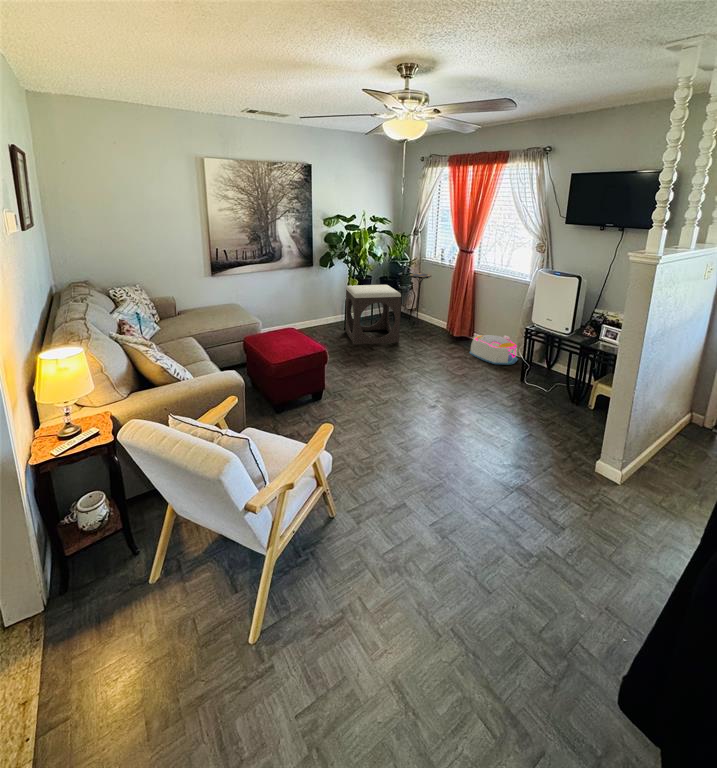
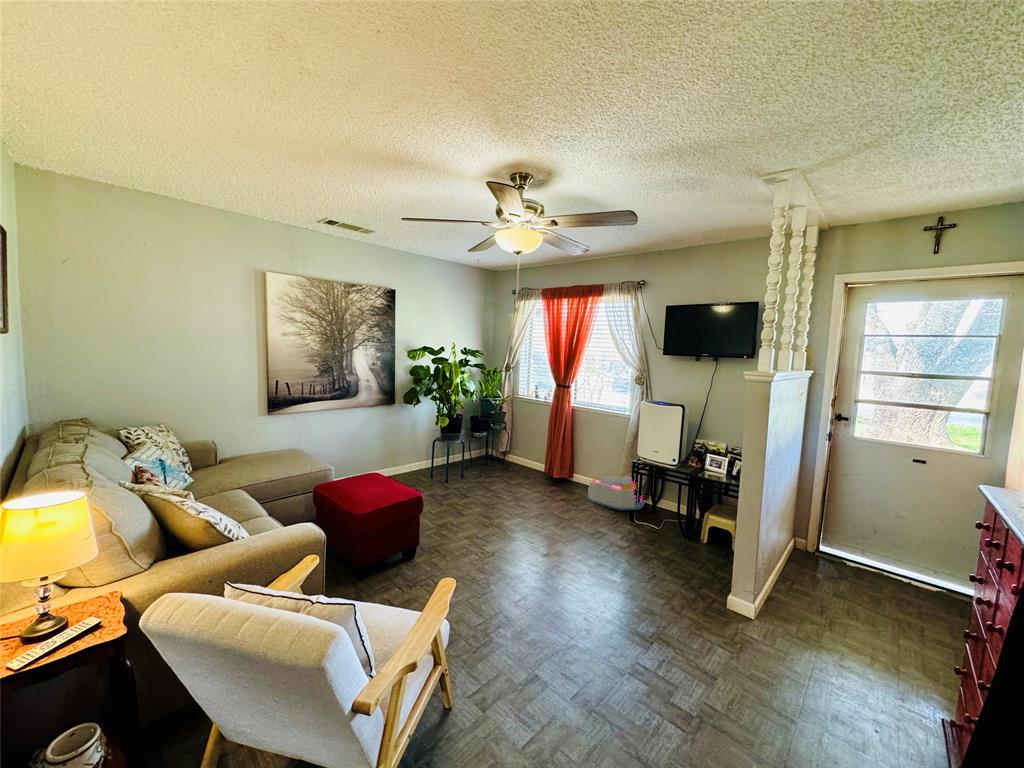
side table: present [409,273,431,322] -> none [505,410,531,470]
footstool: present [346,285,401,345] -> none [433,423,502,496]

